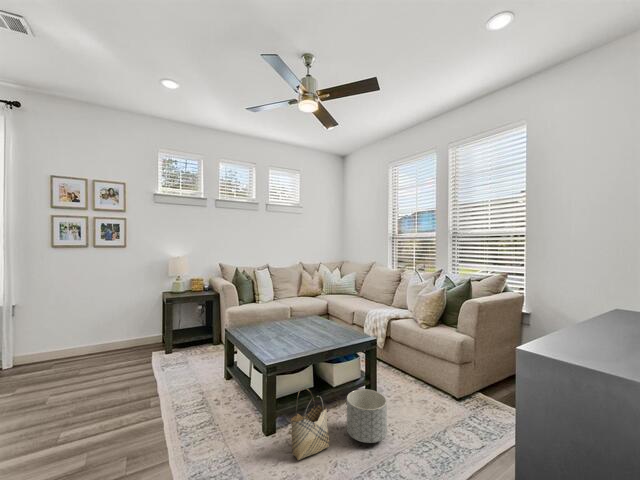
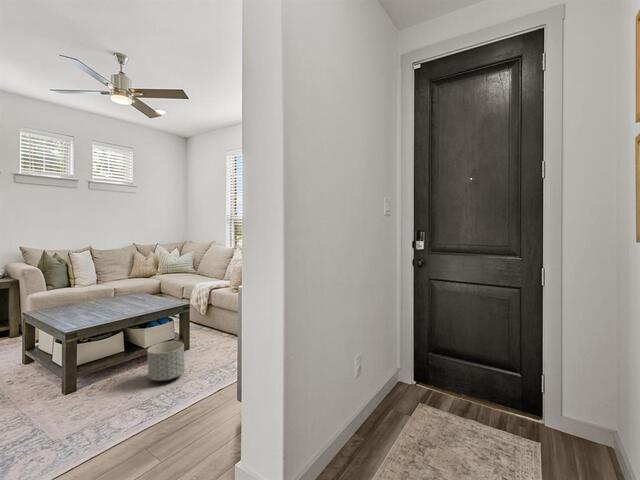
woven basket: present [291,388,329,460] -> none [85,344,128,403]

